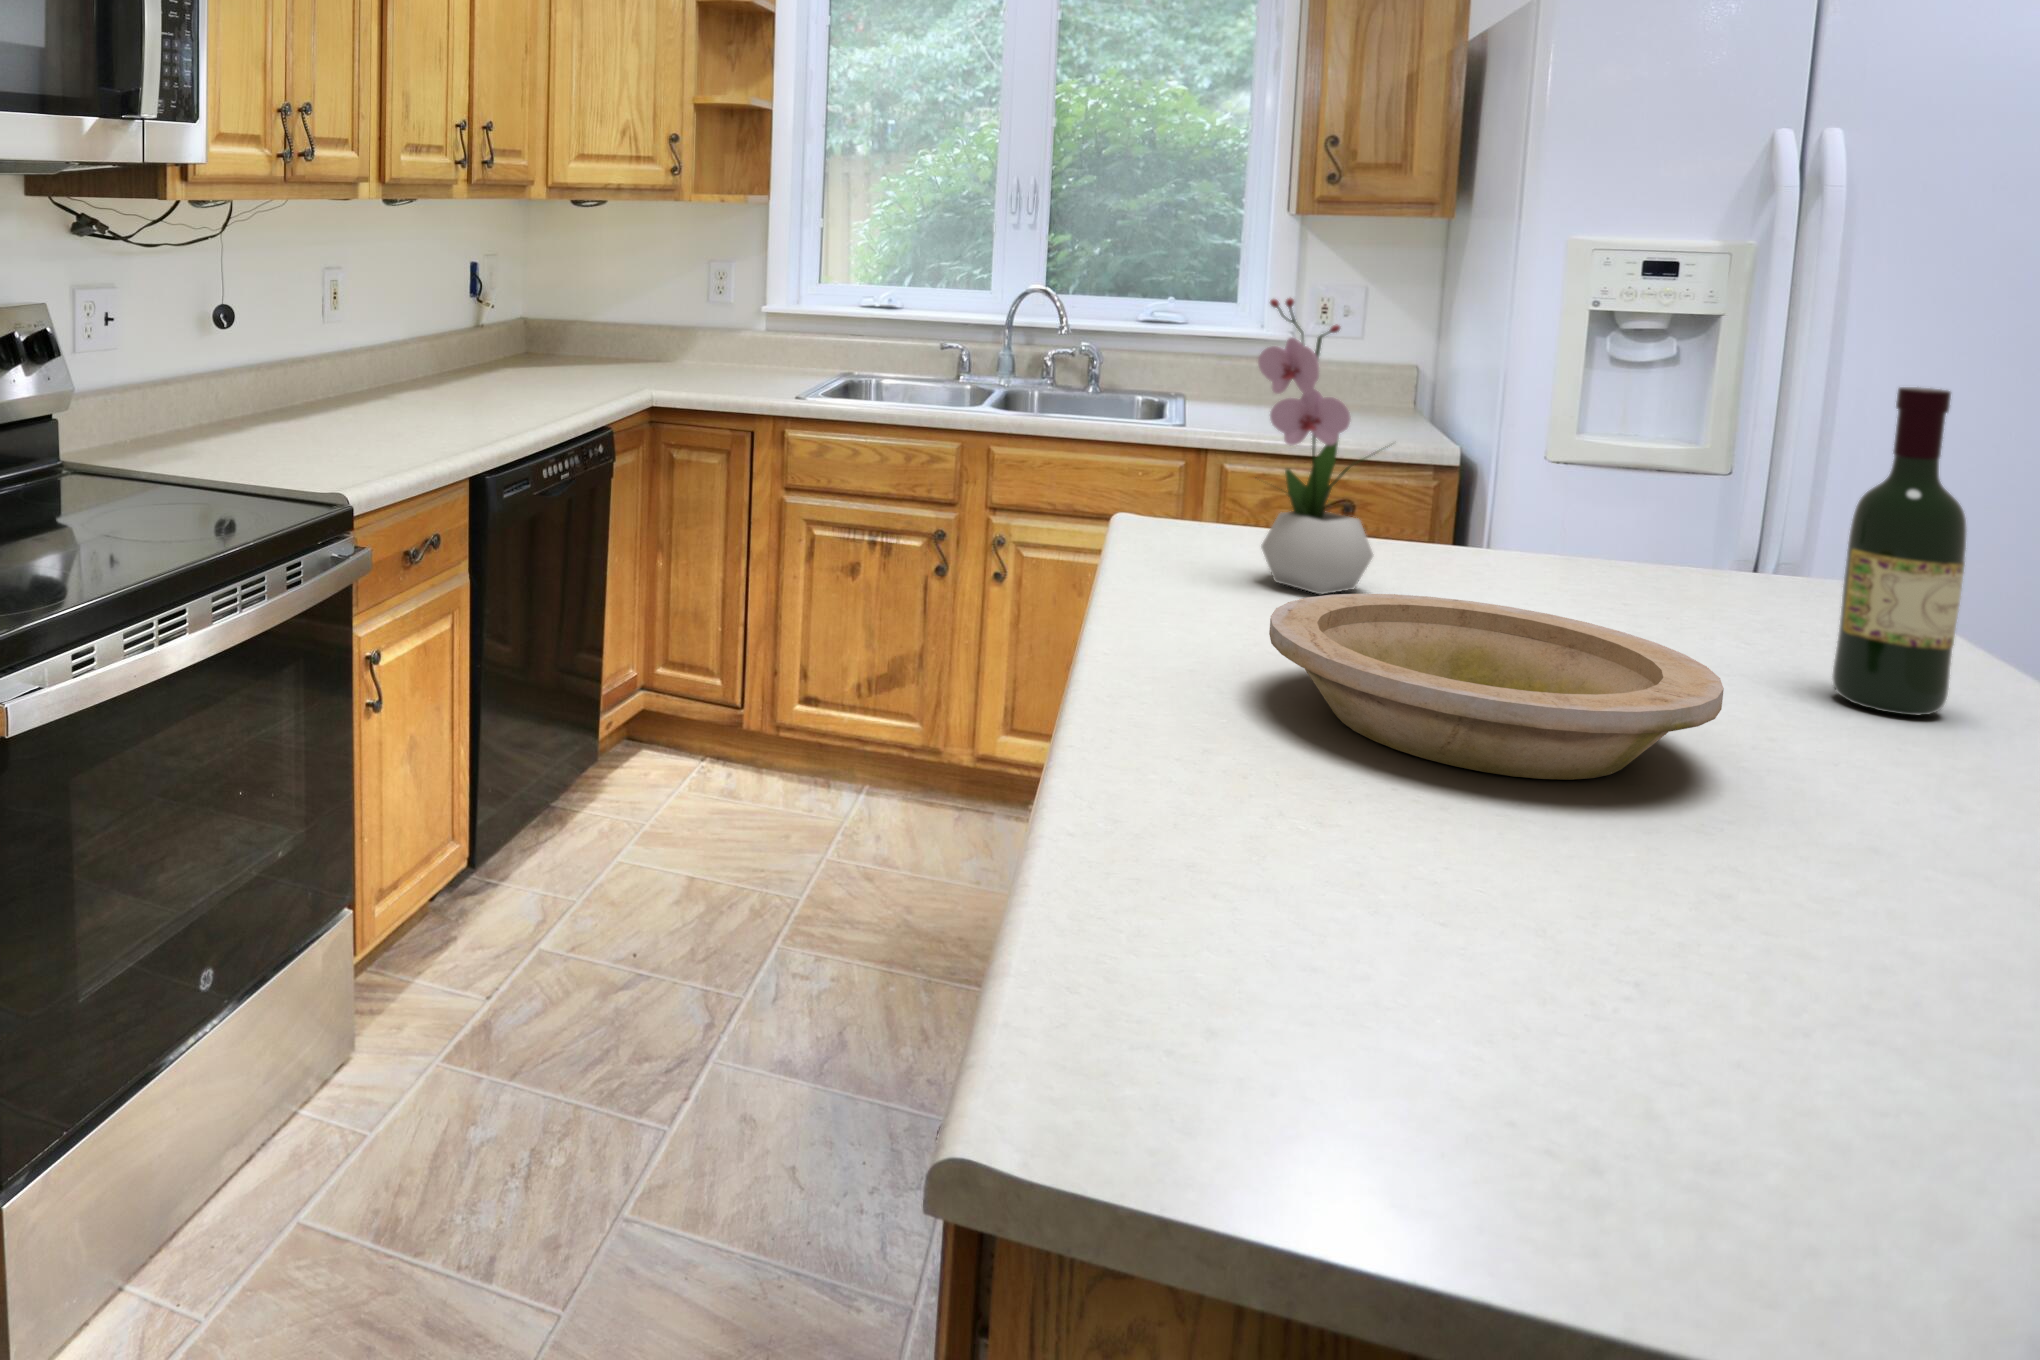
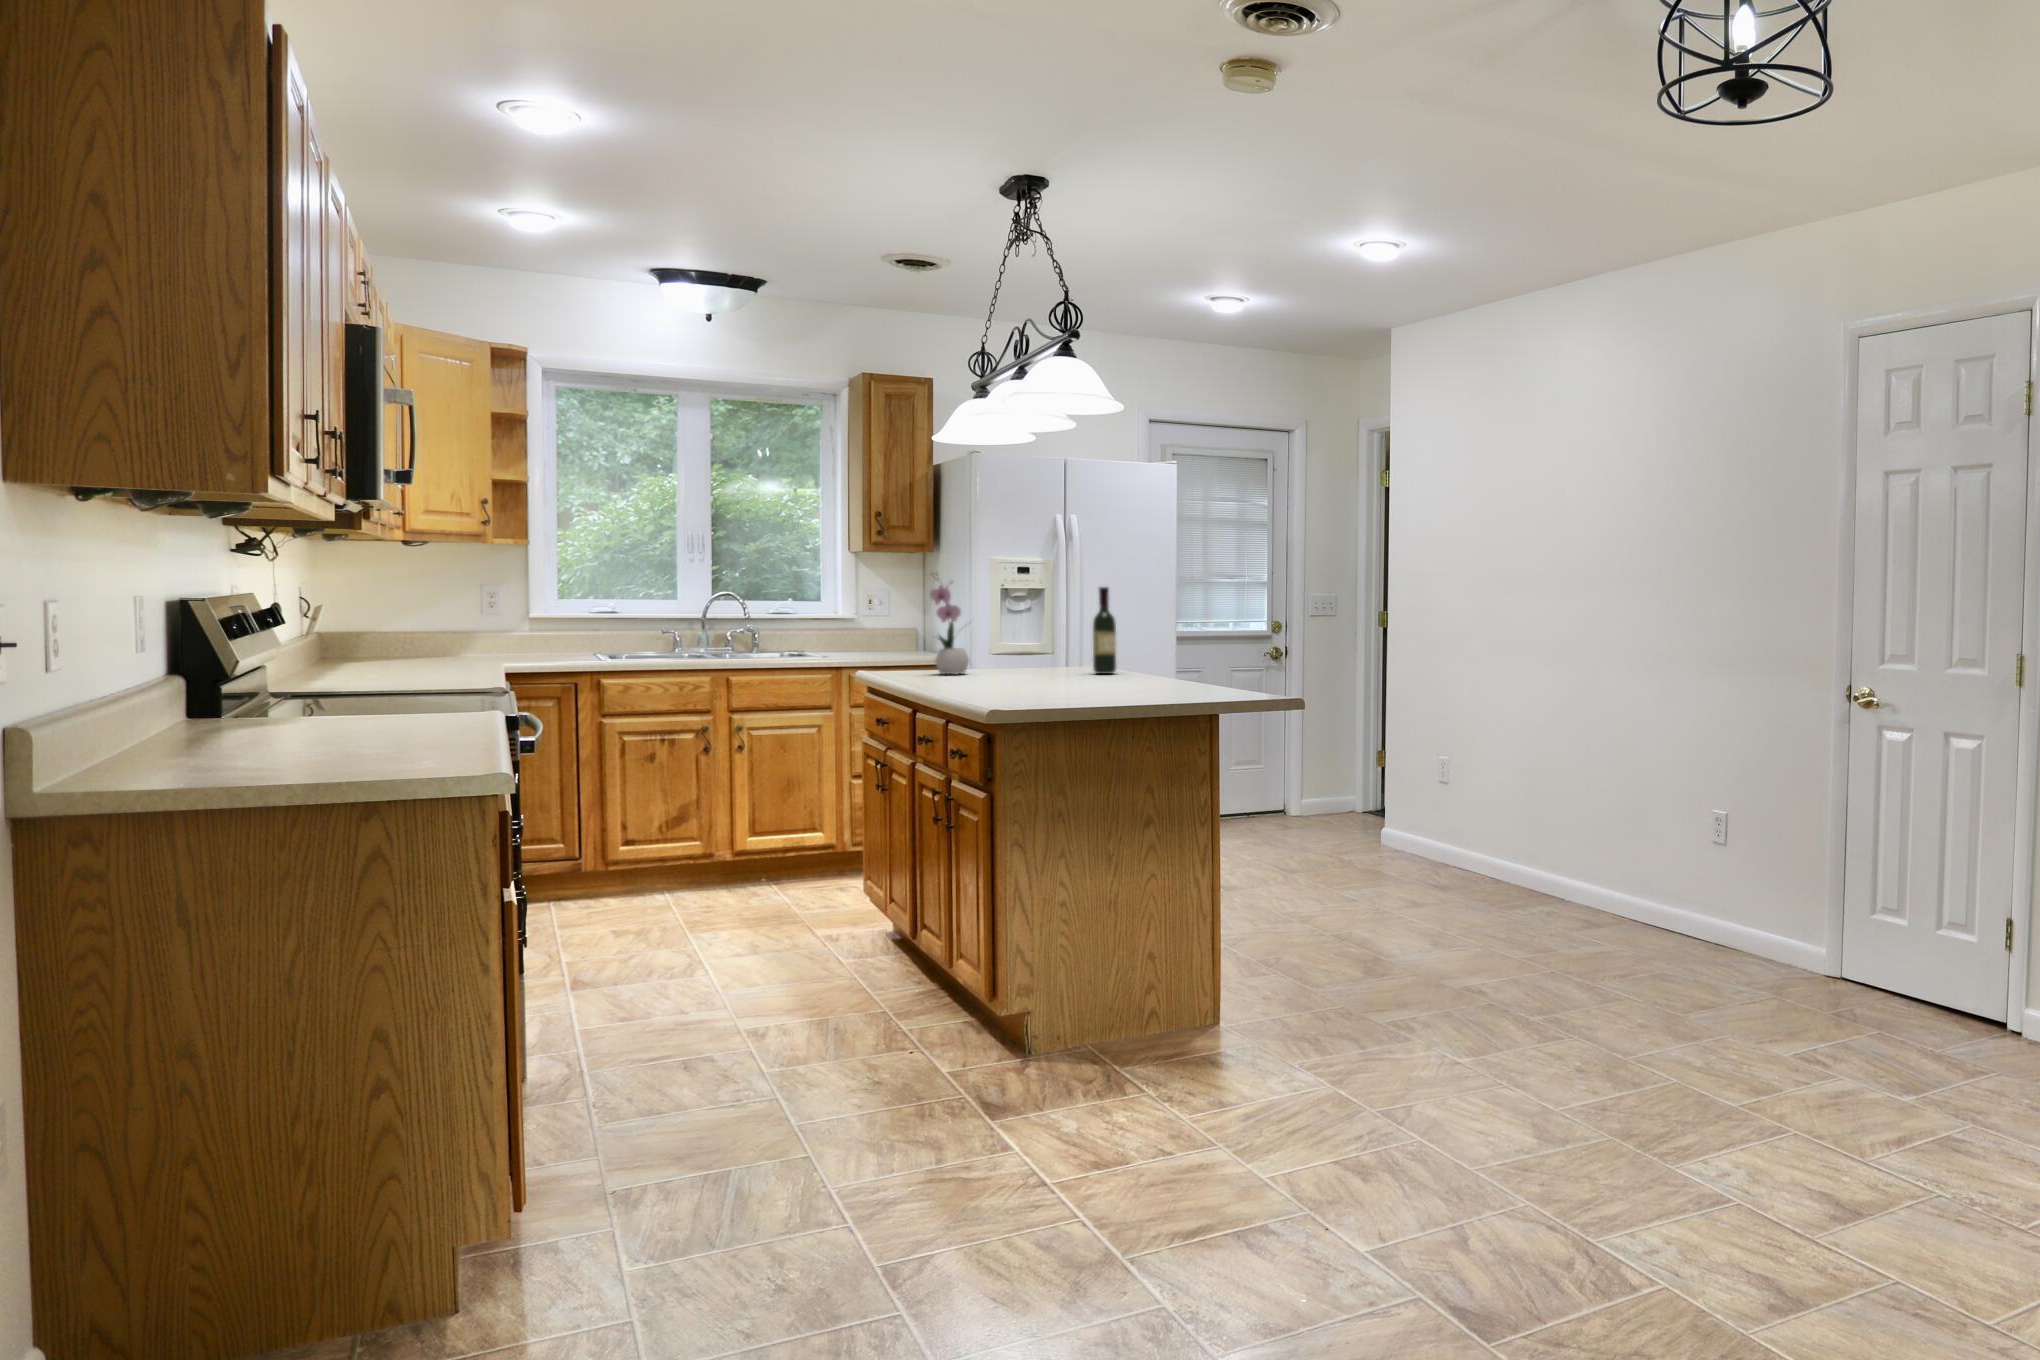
bowl: present [1269,594,1724,780] -> none [968,655,1075,685]

